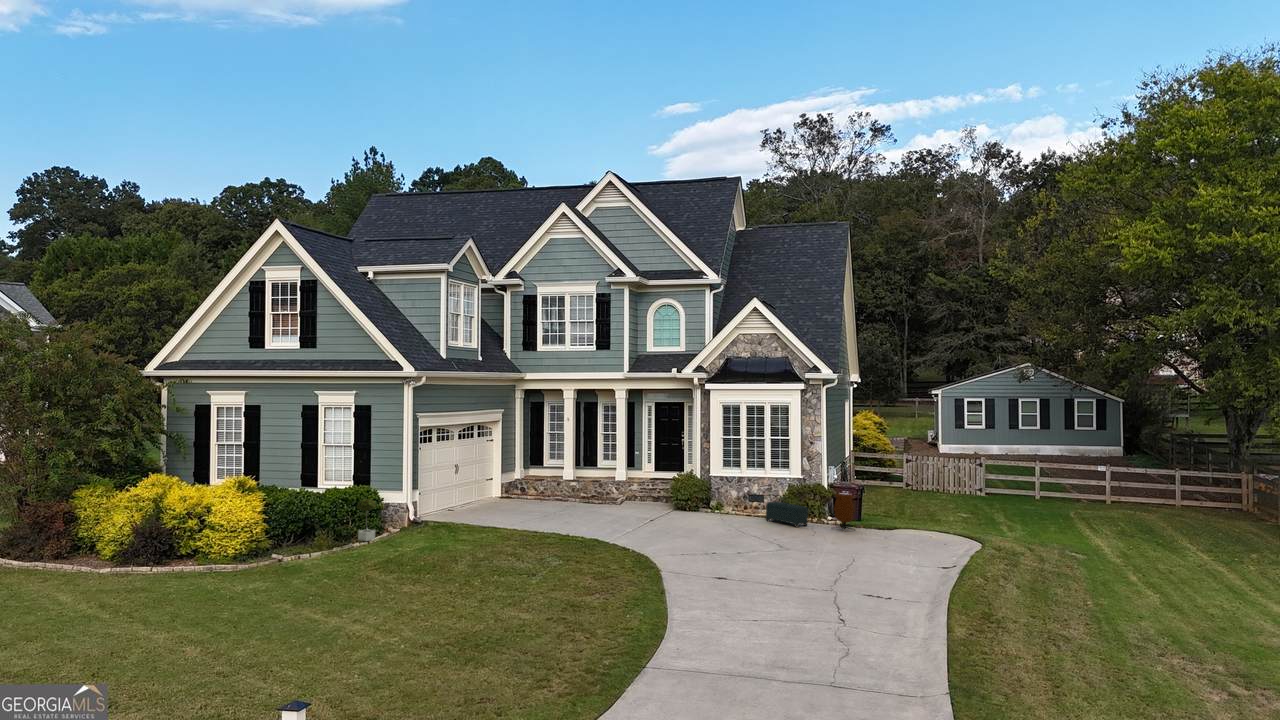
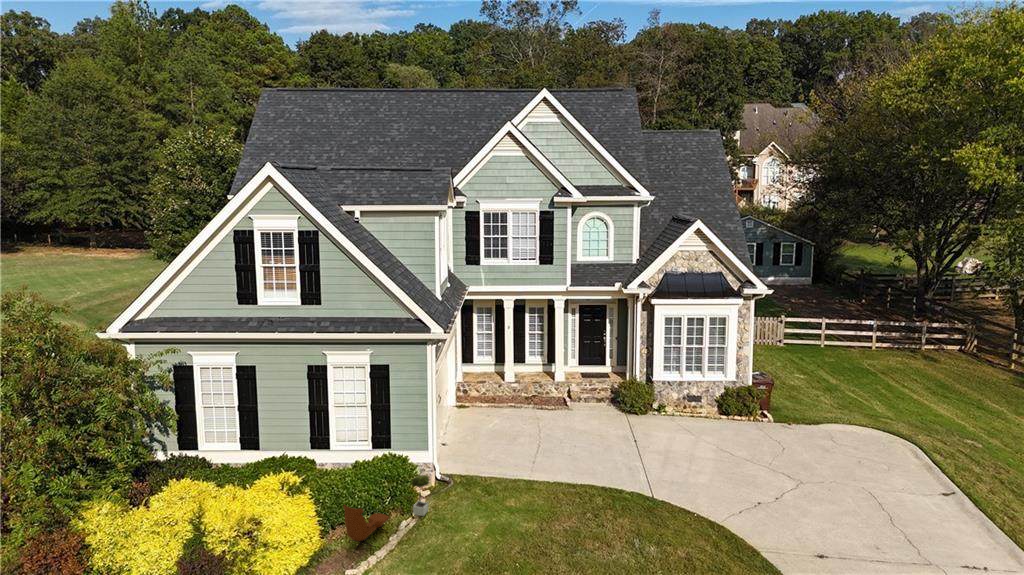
lounge chair: present [834,494,855,530] -> present [343,505,389,552]
bench: present [766,501,808,527] -> none [708,401,747,428]

